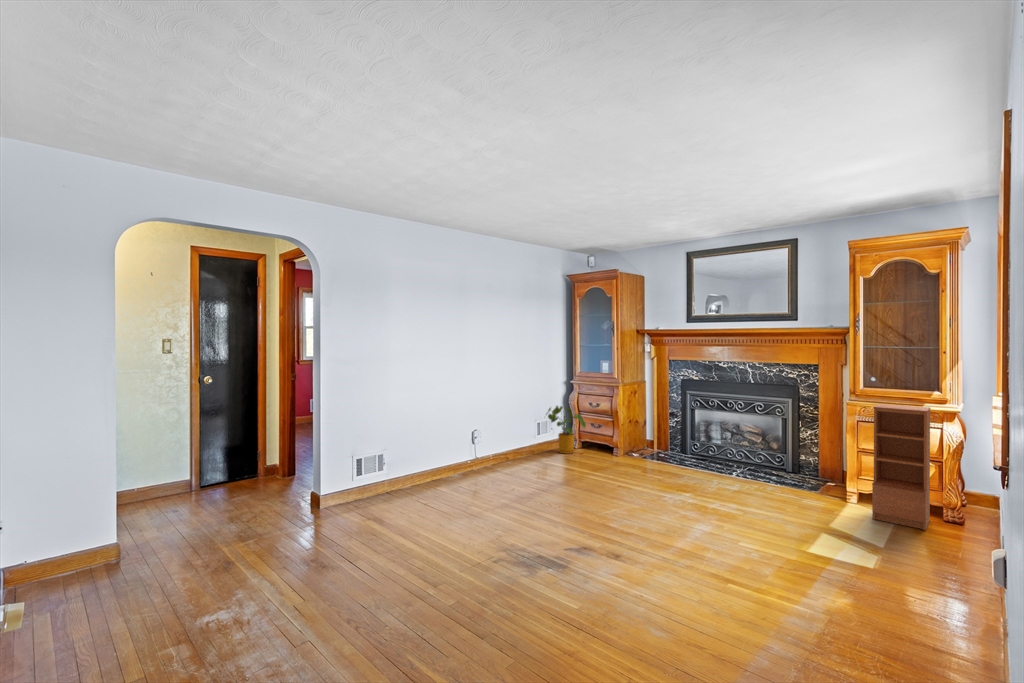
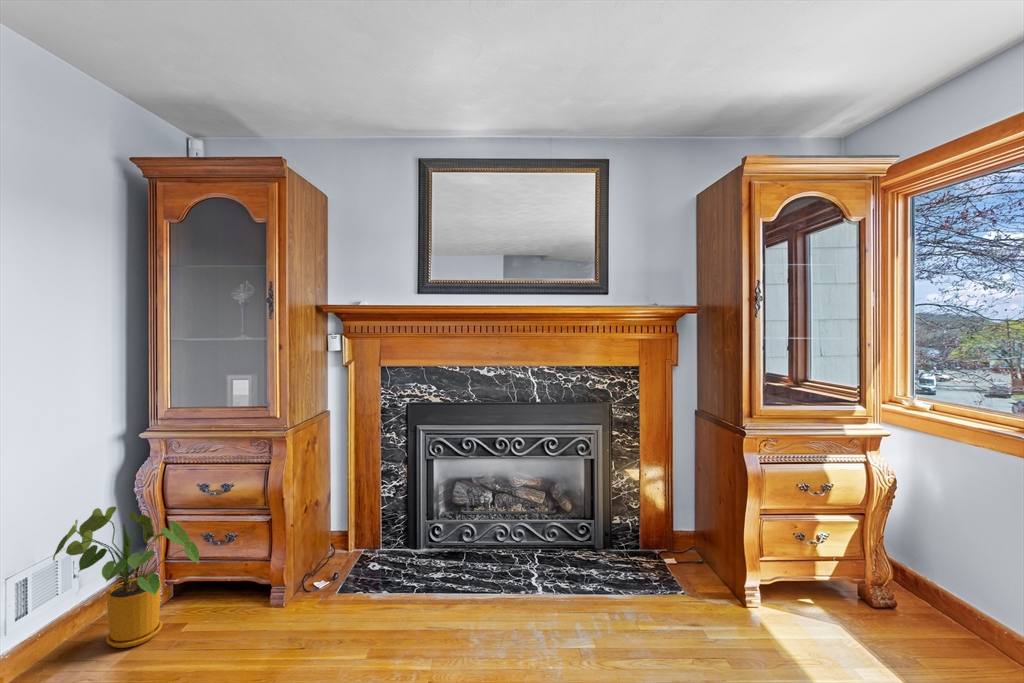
bookcase: present [872,404,930,530] -> none [799,433,910,642]

